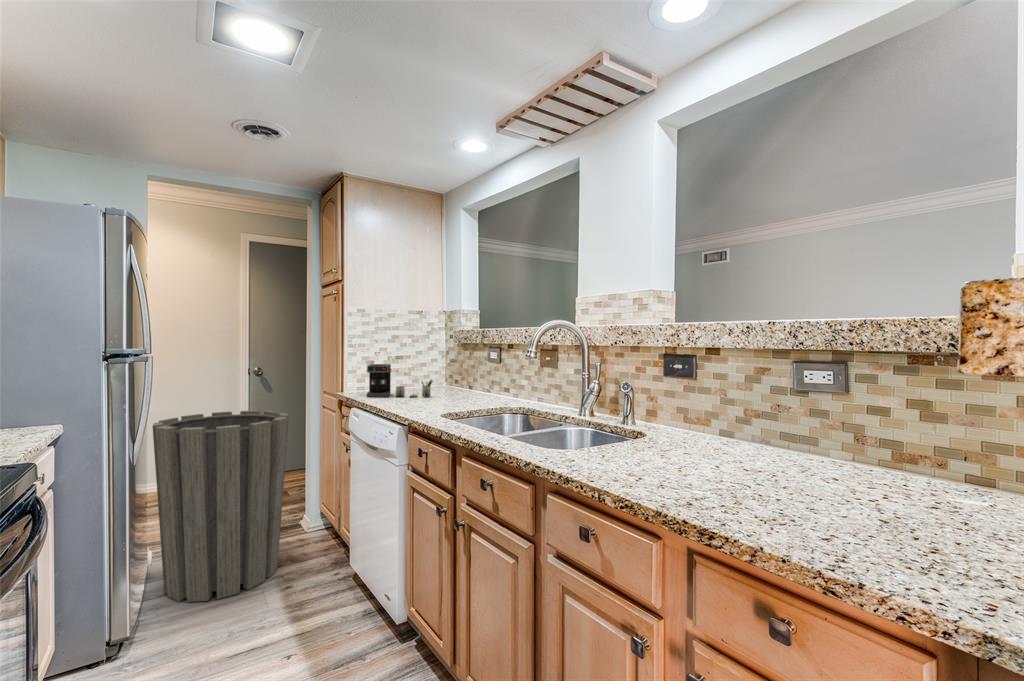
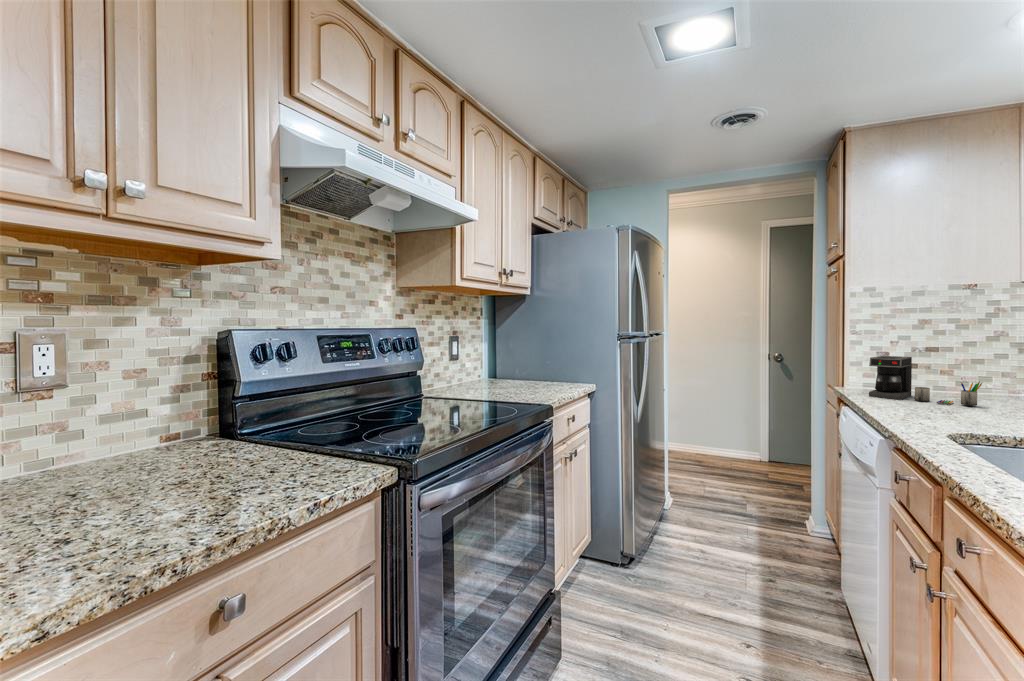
trash can: present [153,411,289,602] -> none [662,393,778,565]

